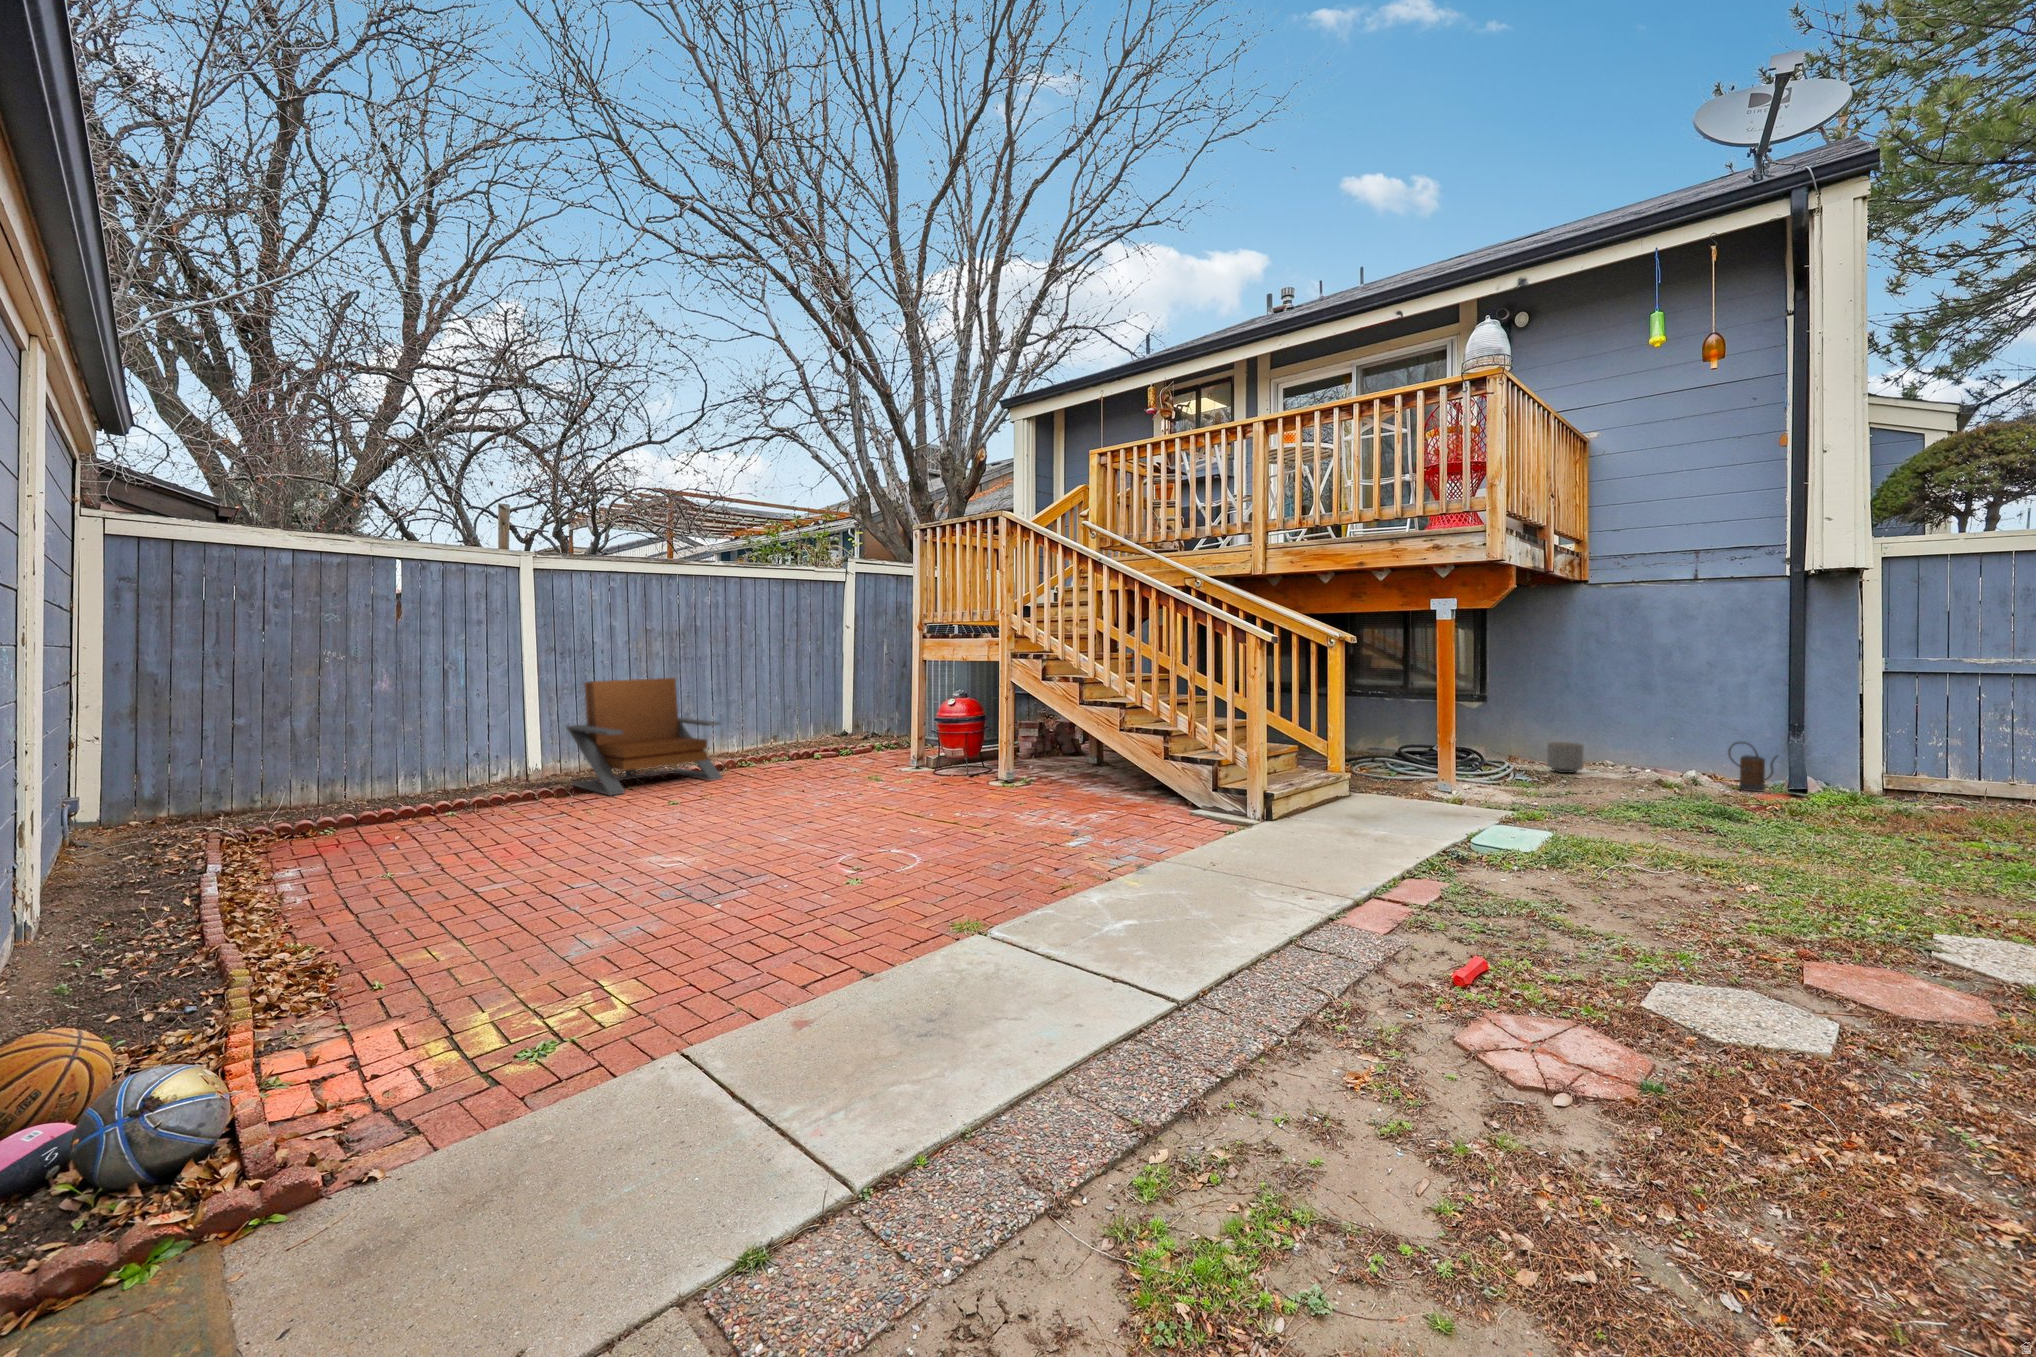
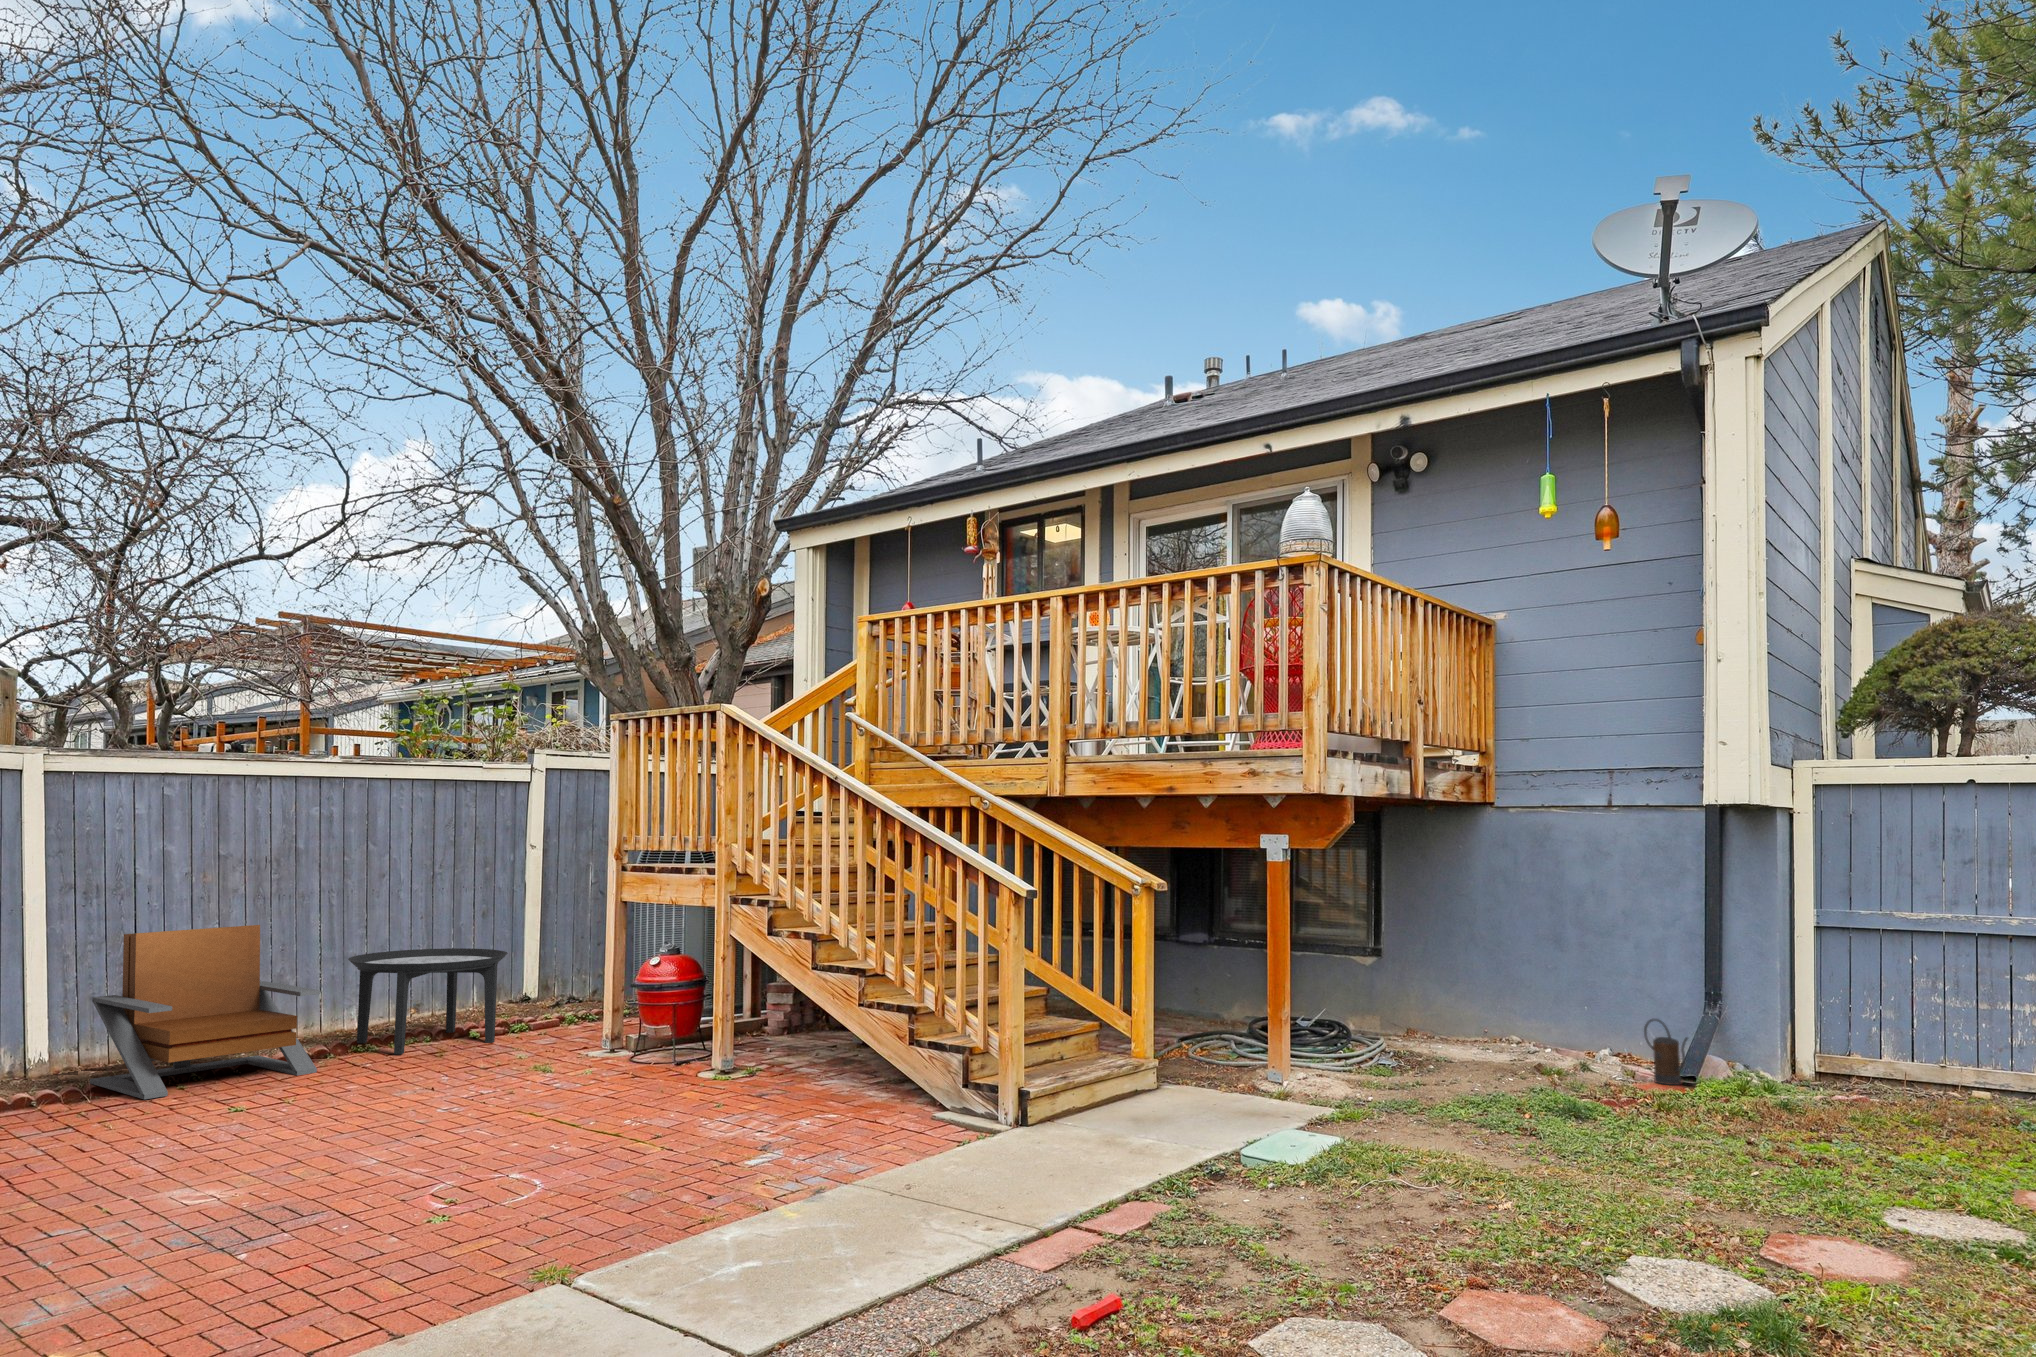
round table: none [734,699,840,768] -> present [348,948,508,1054]
planter: present [1547,742,1584,773] -> none [1452,1016,1495,1059]

